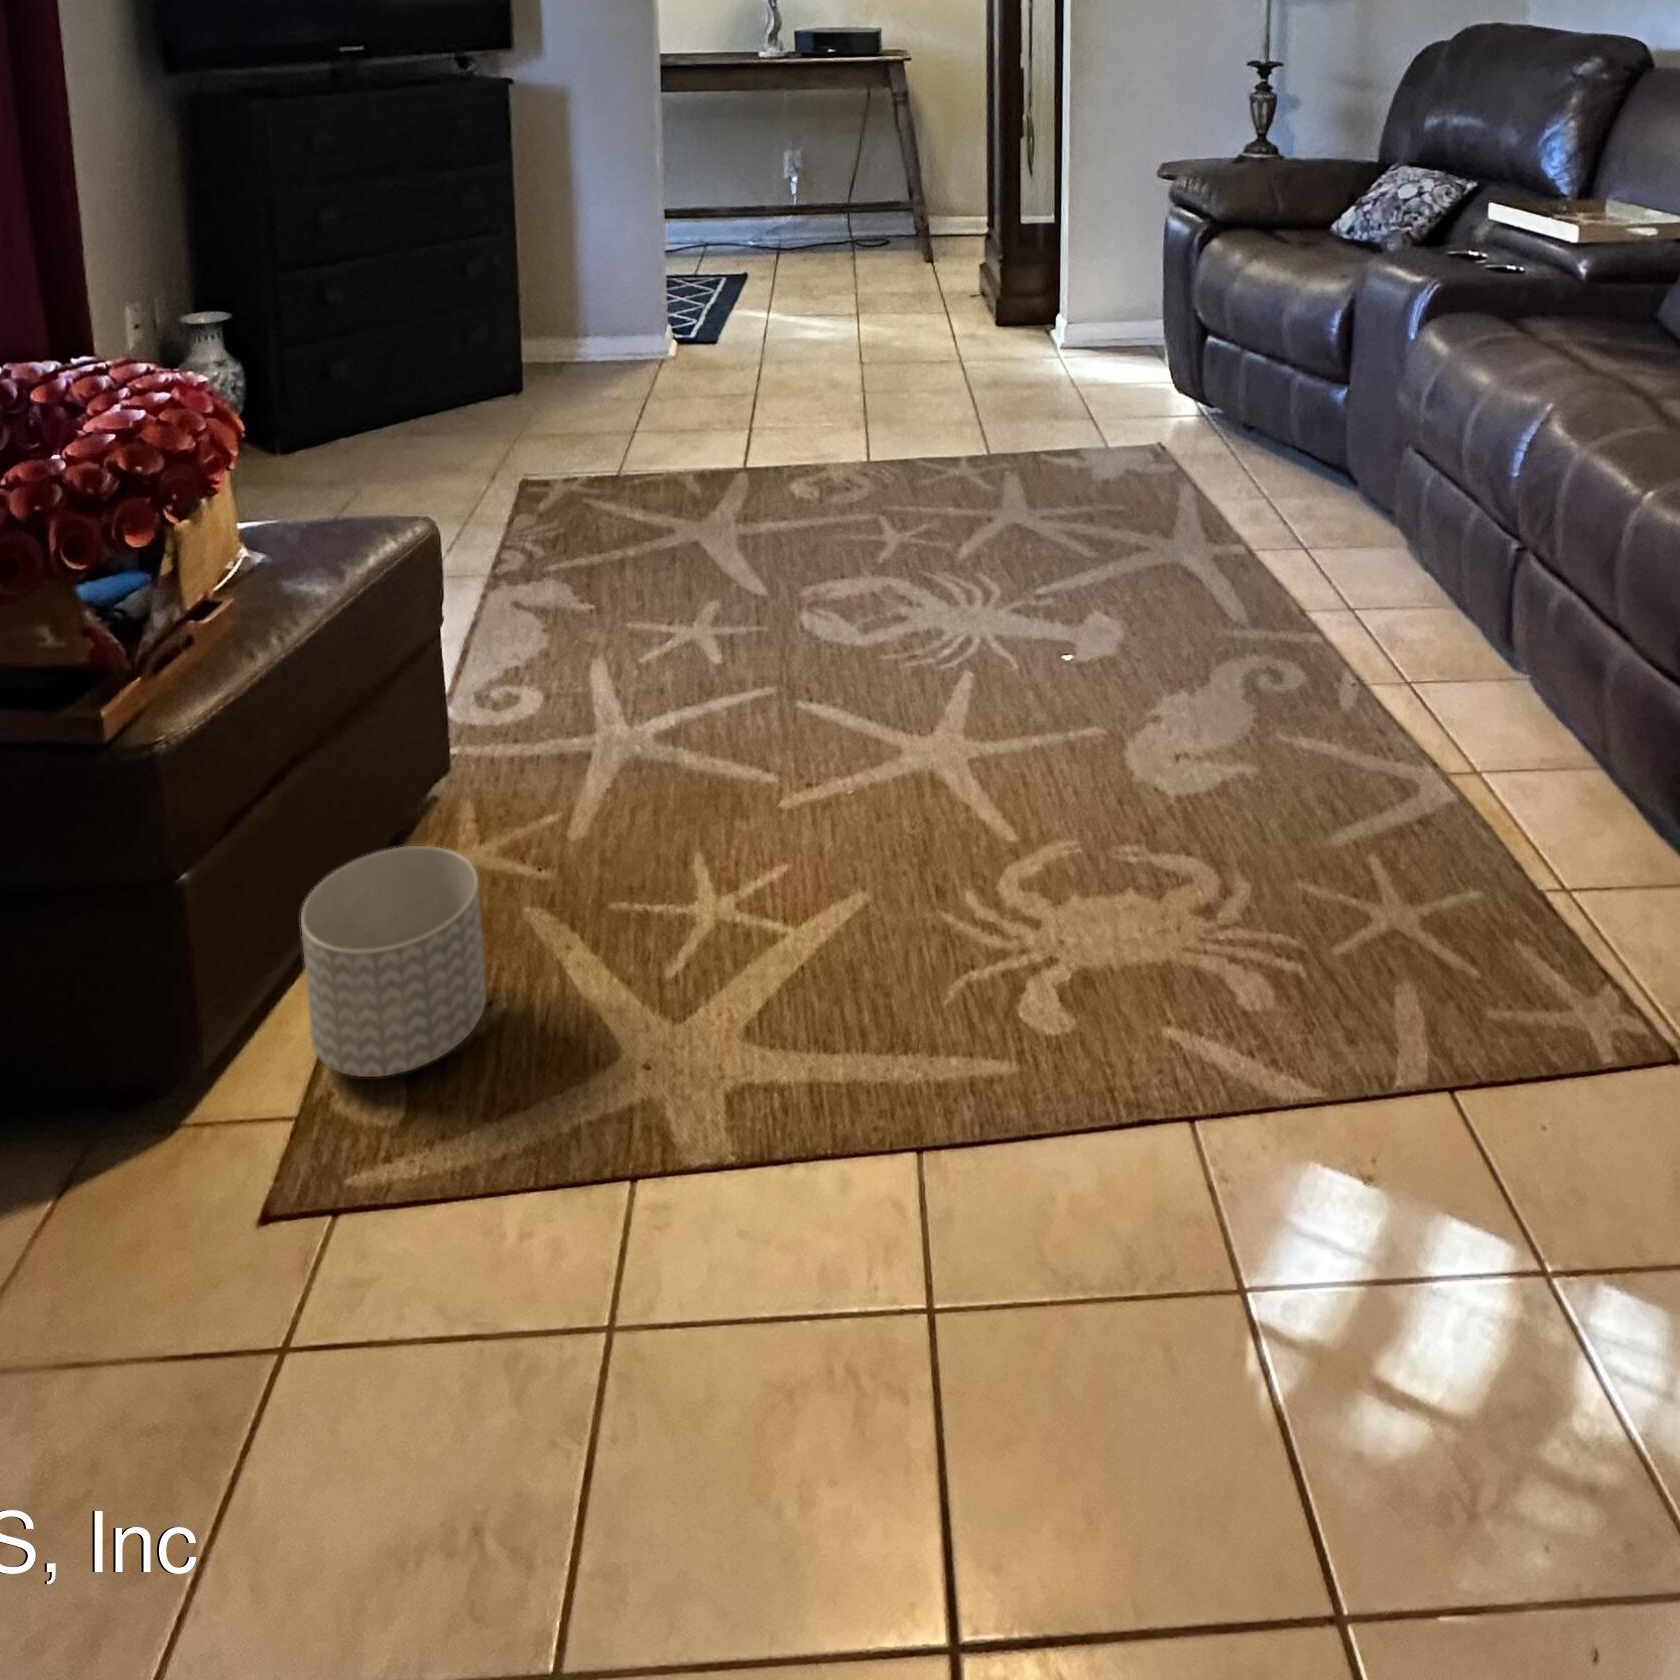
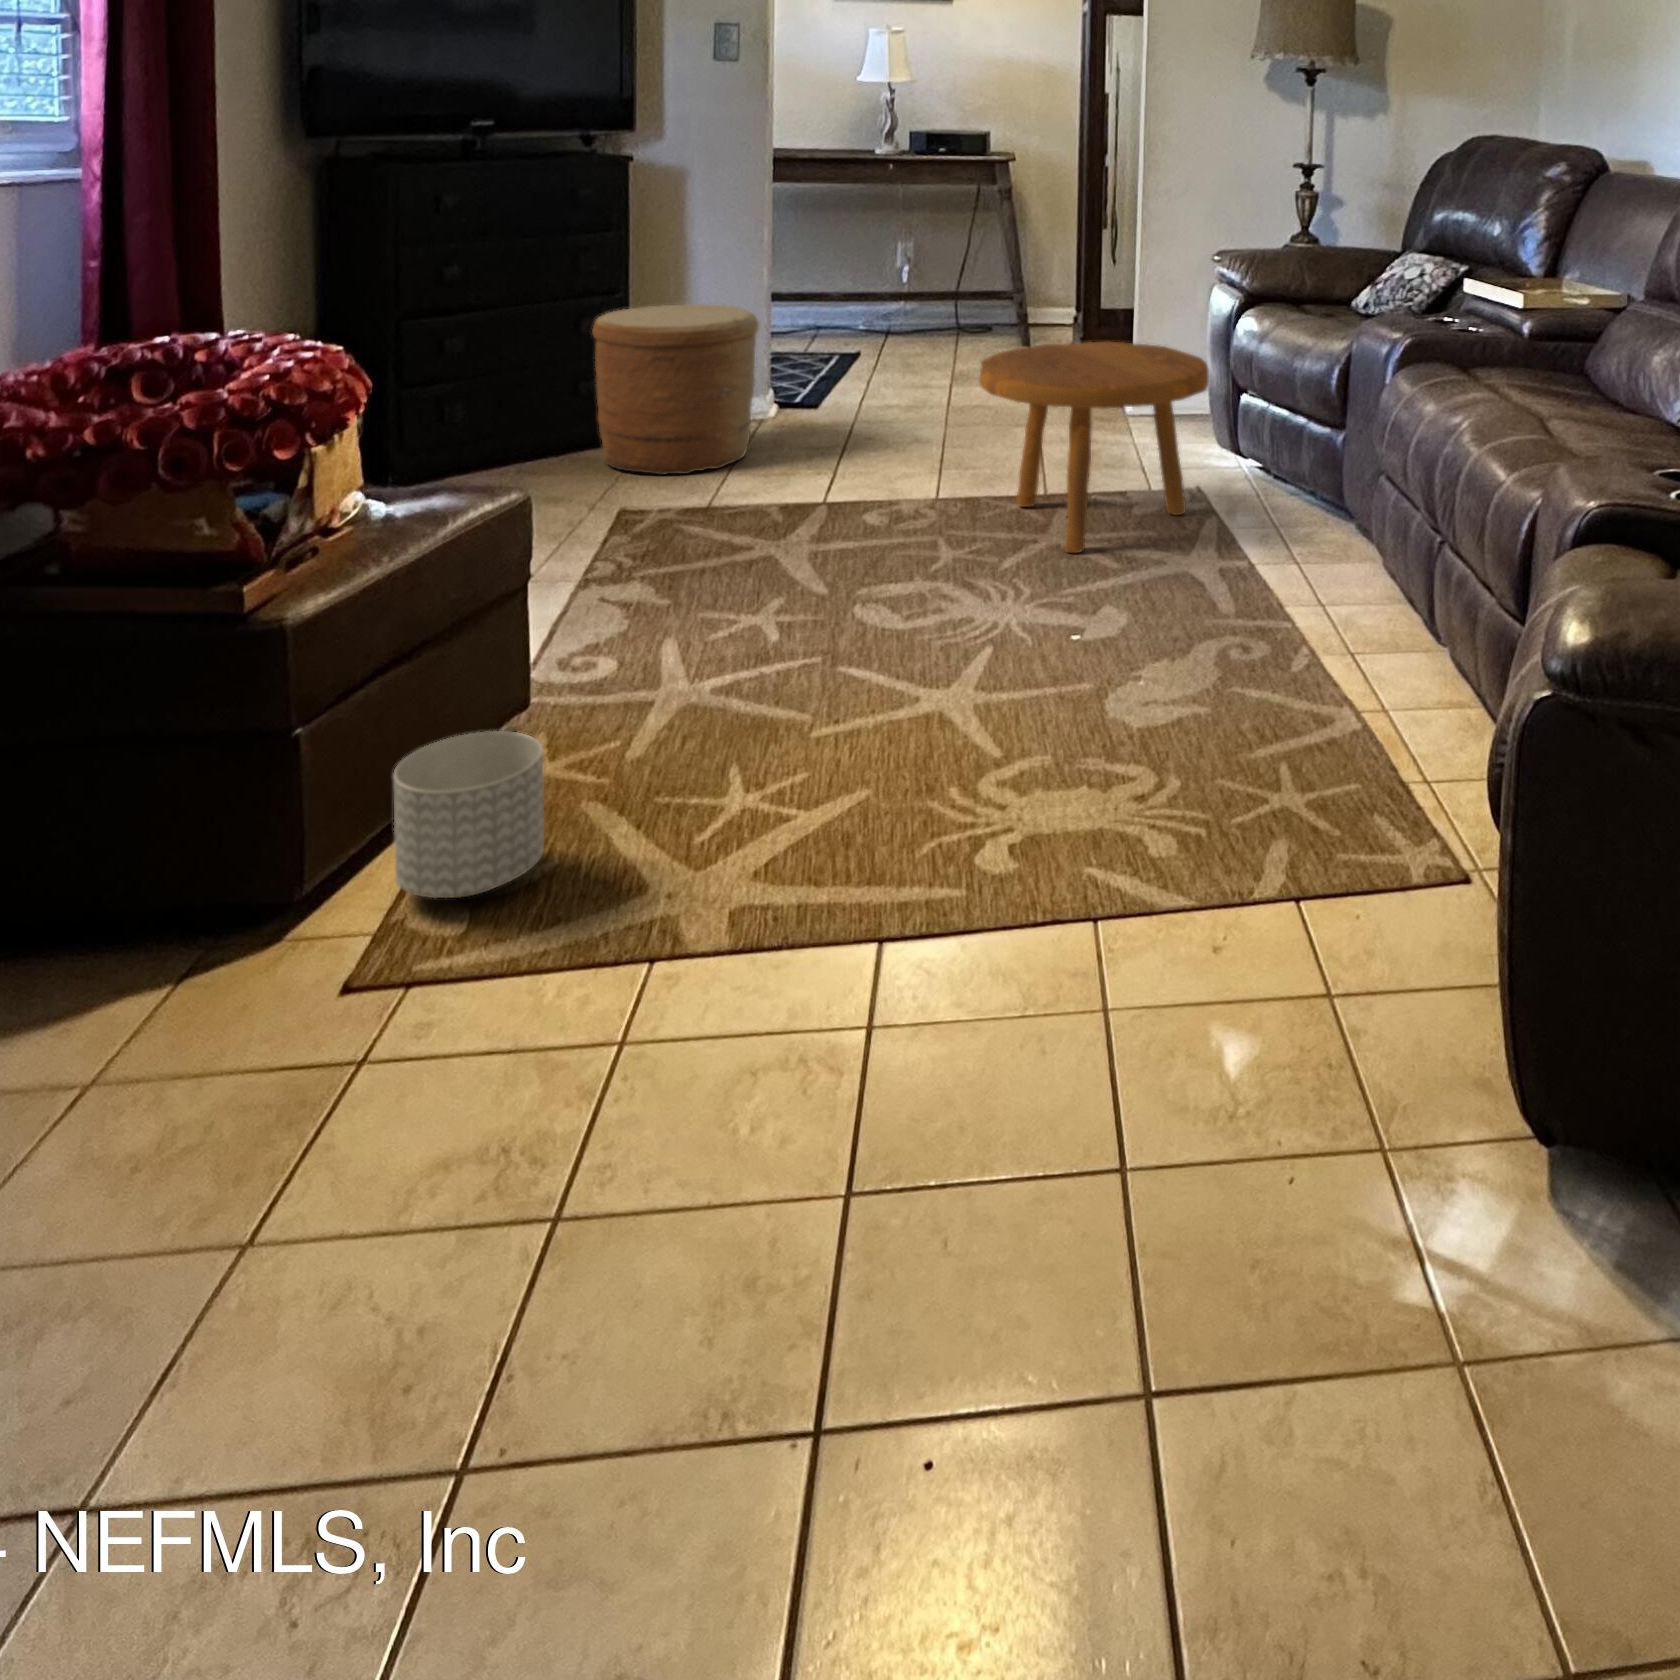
woven basket: none [481,238,657,429] -> present [593,304,758,474]
footstool: none [917,280,1184,535] -> present [979,342,1209,553]

